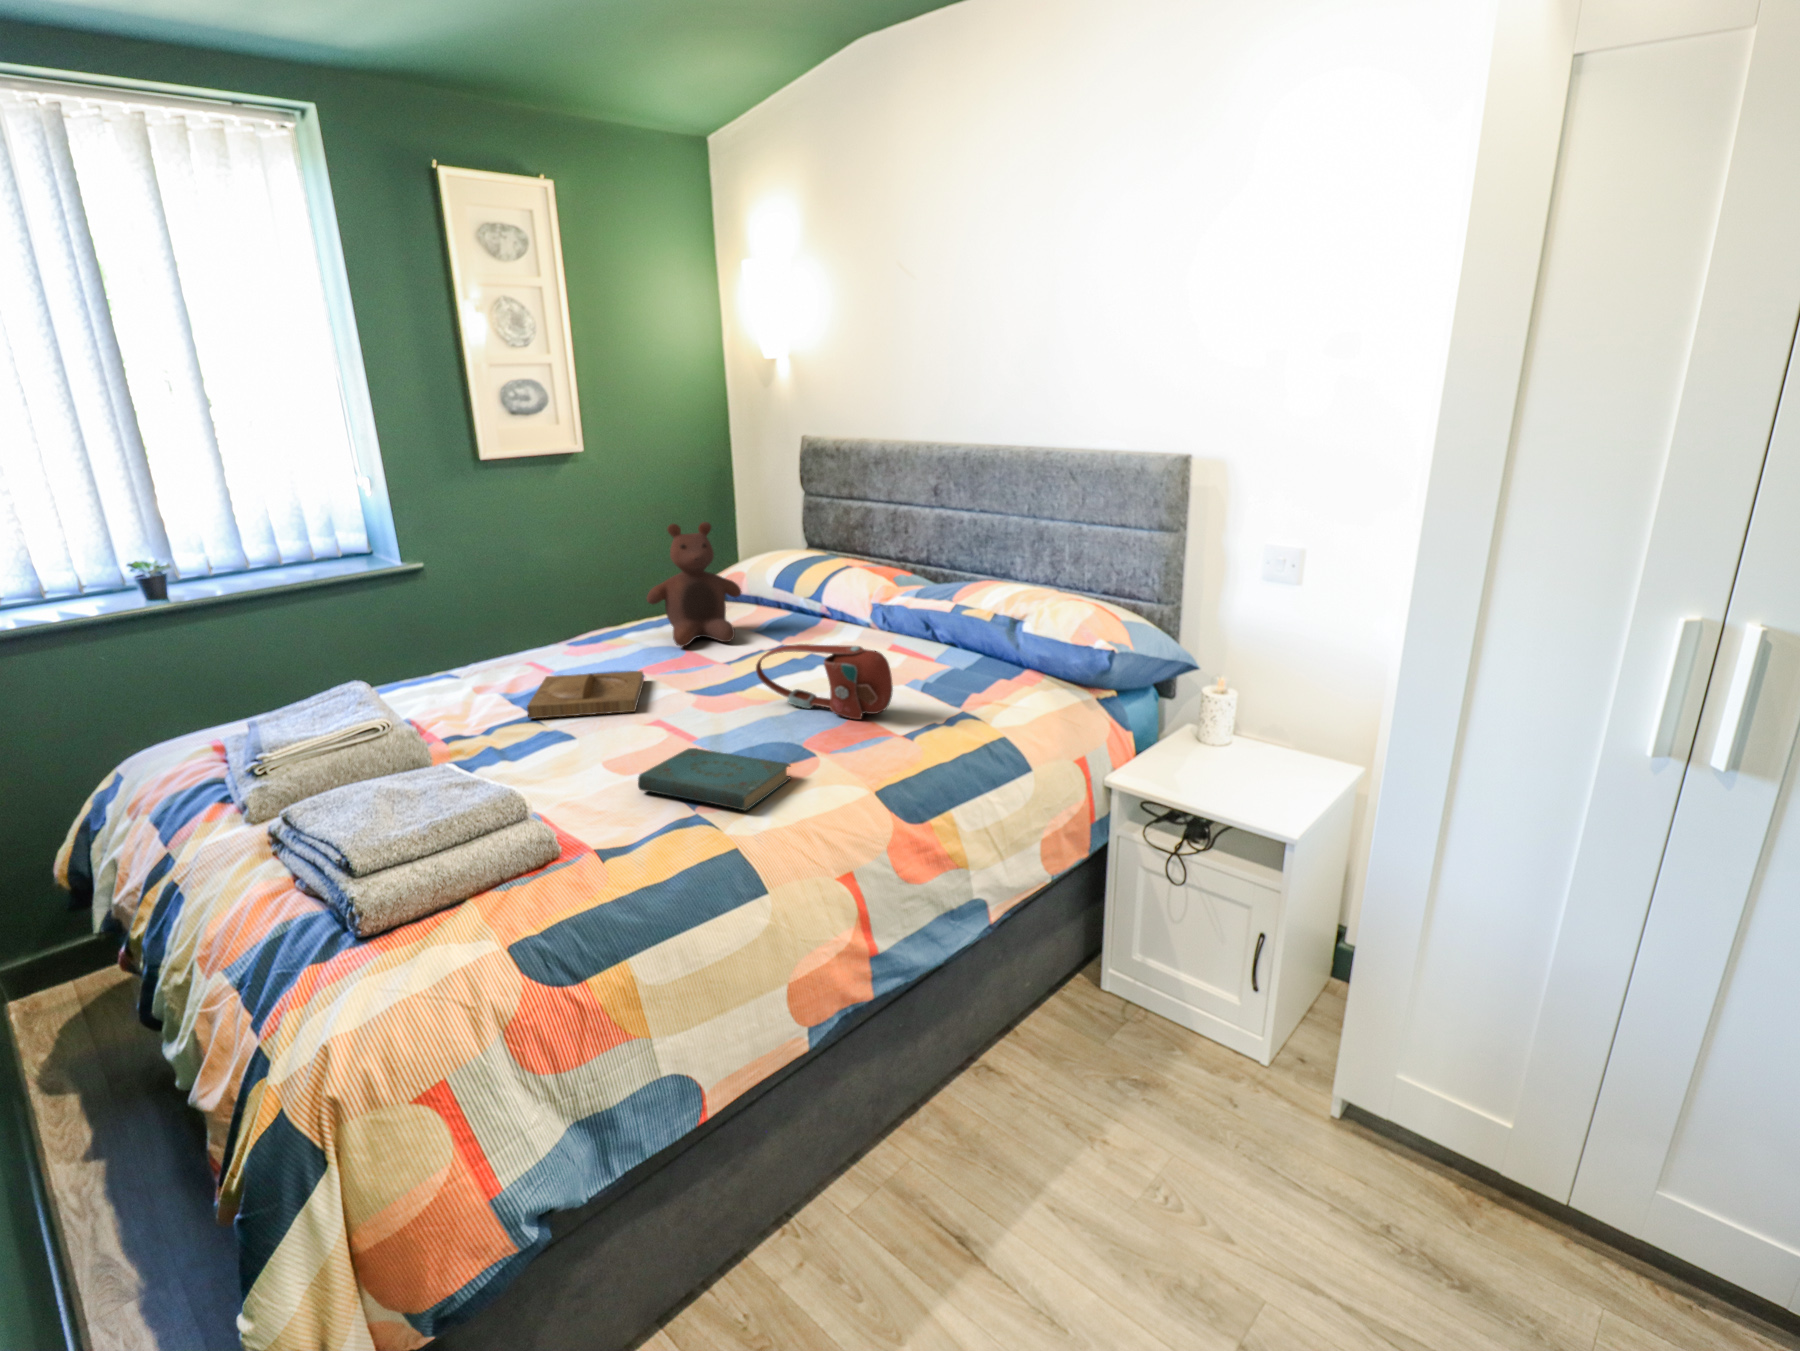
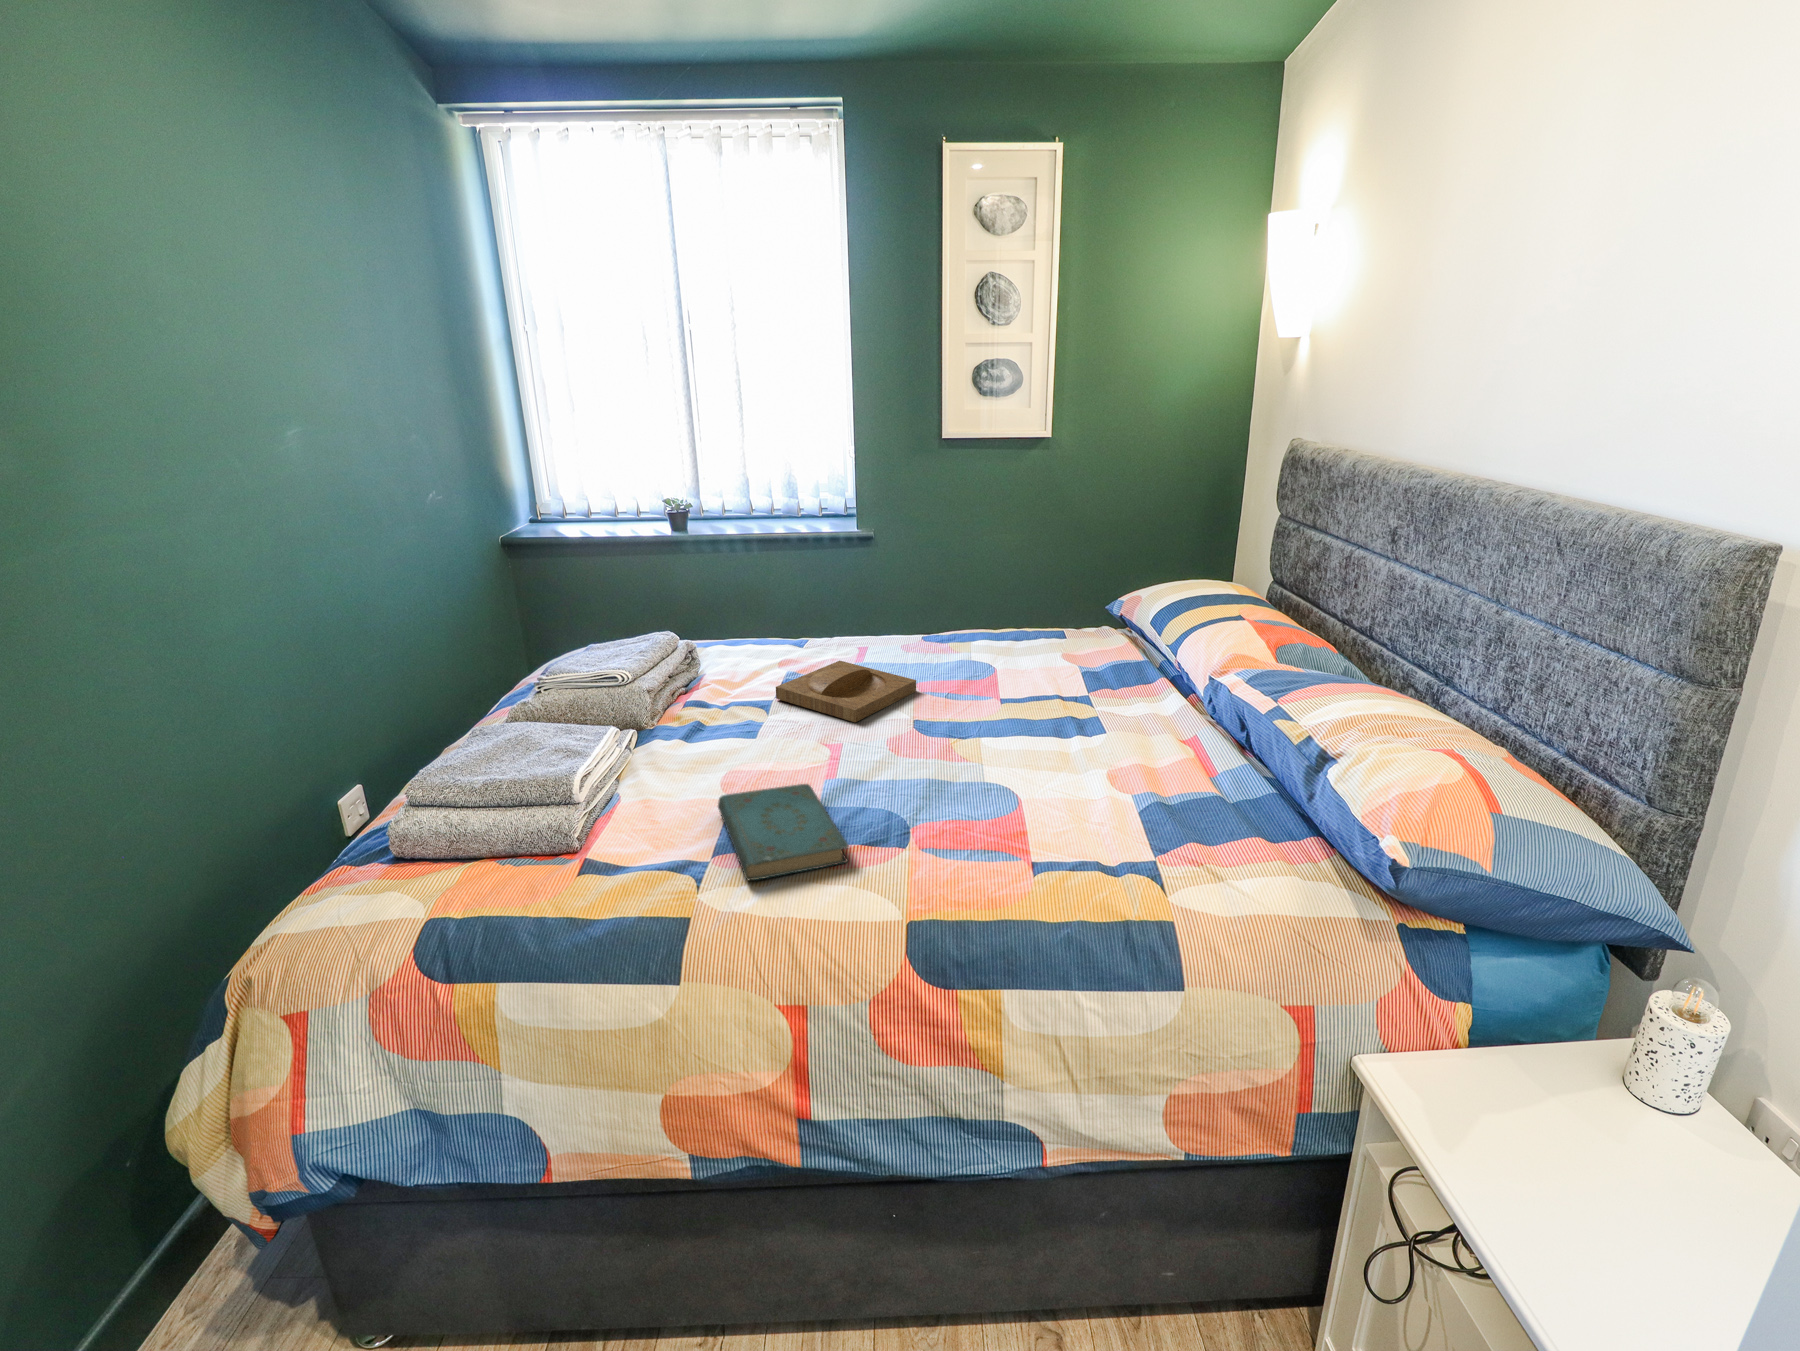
stuffed bear: present [646,522,741,647] -> none [994,528,1097,671]
handbag: present [756,644,893,719] -> none [964,700,1076,821]

